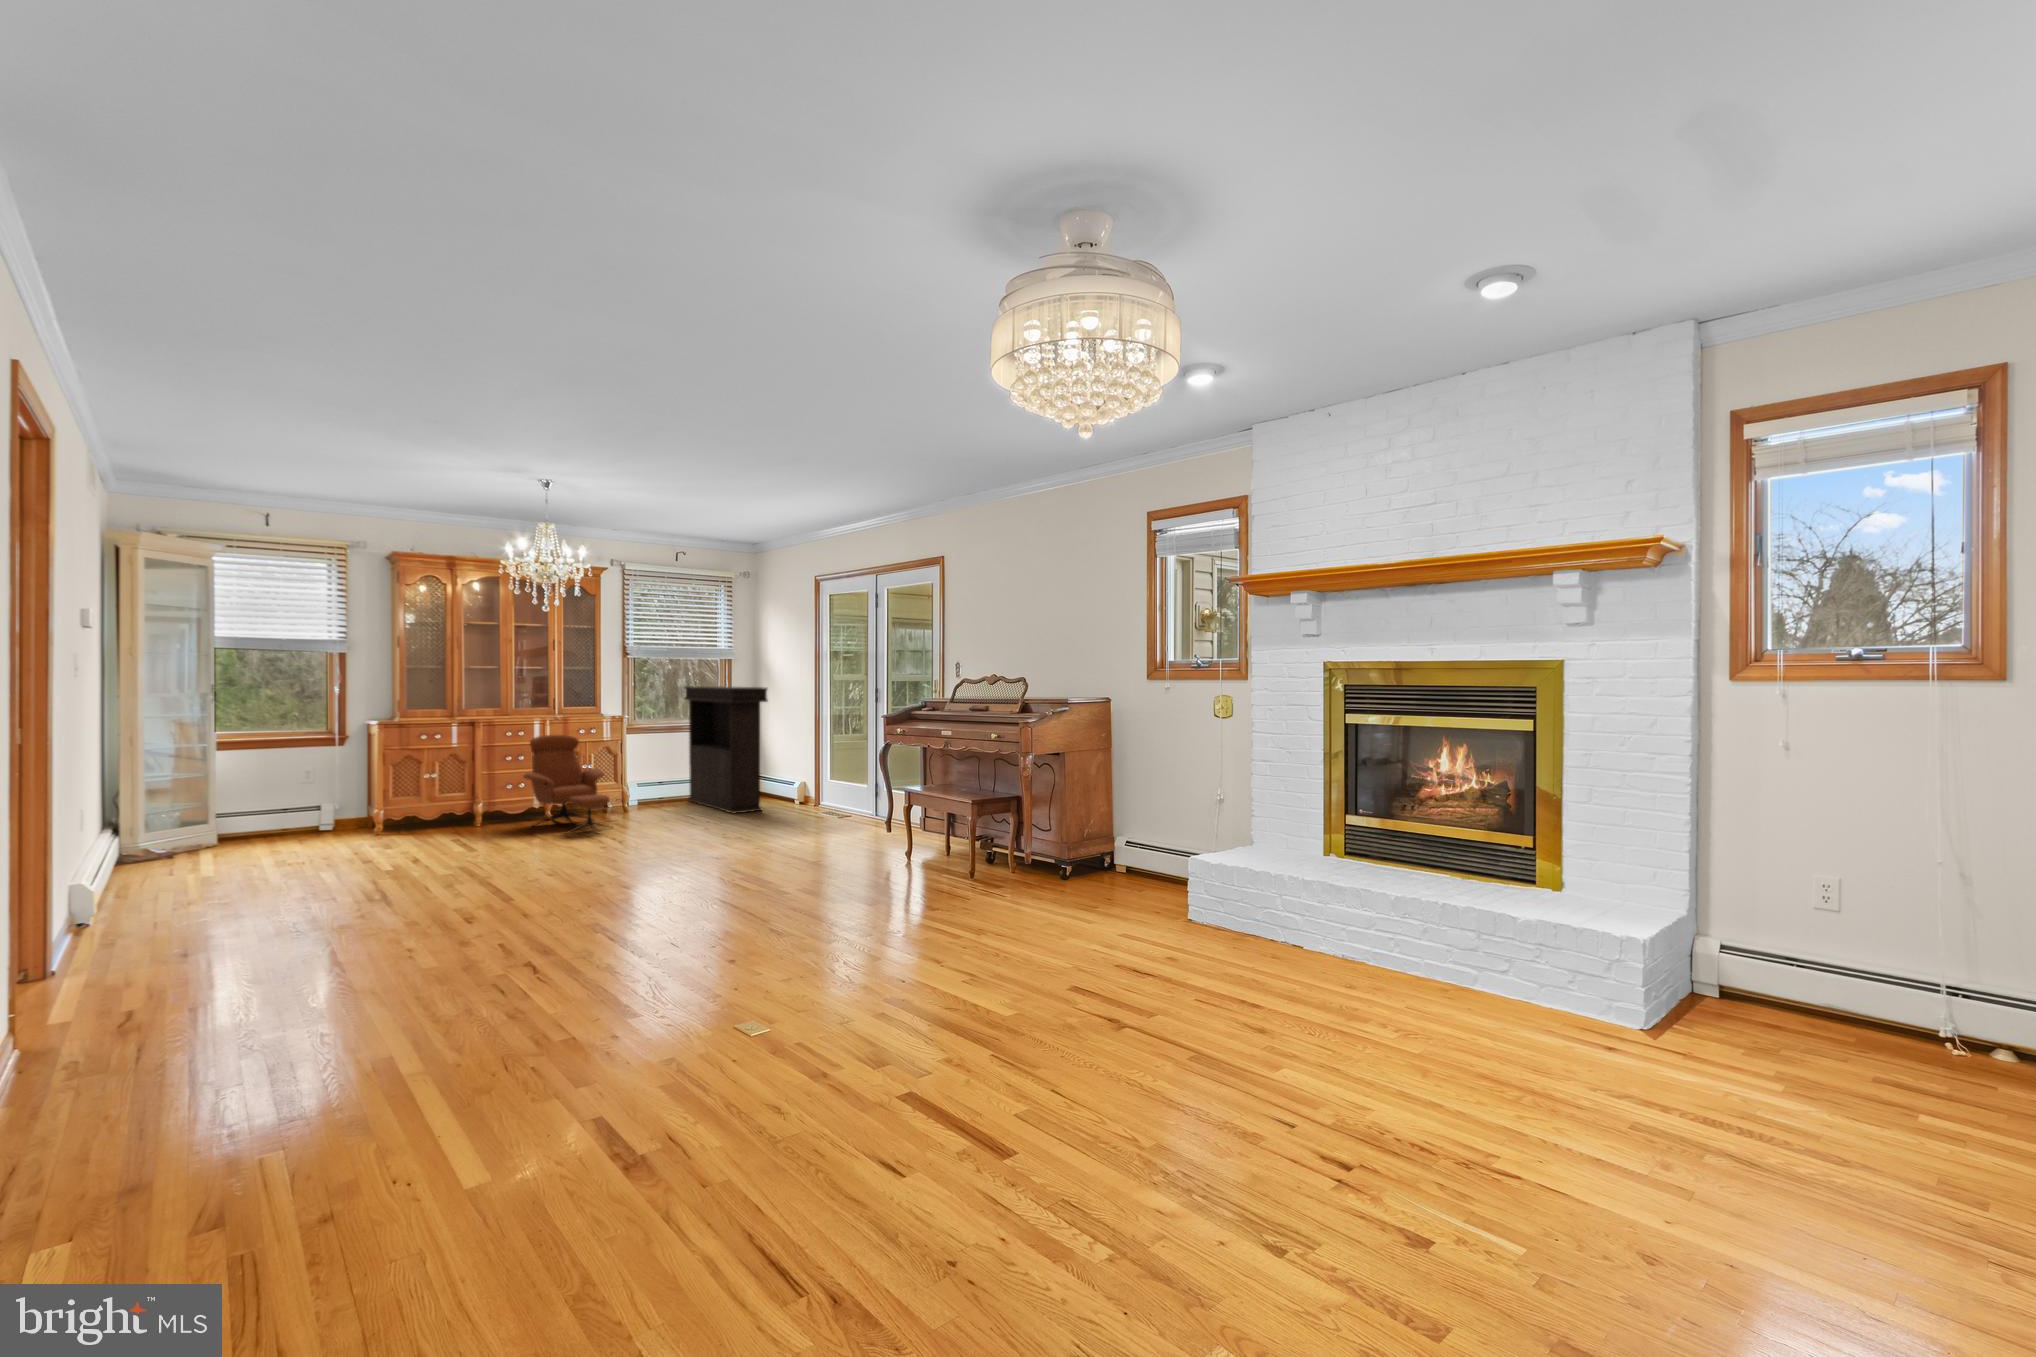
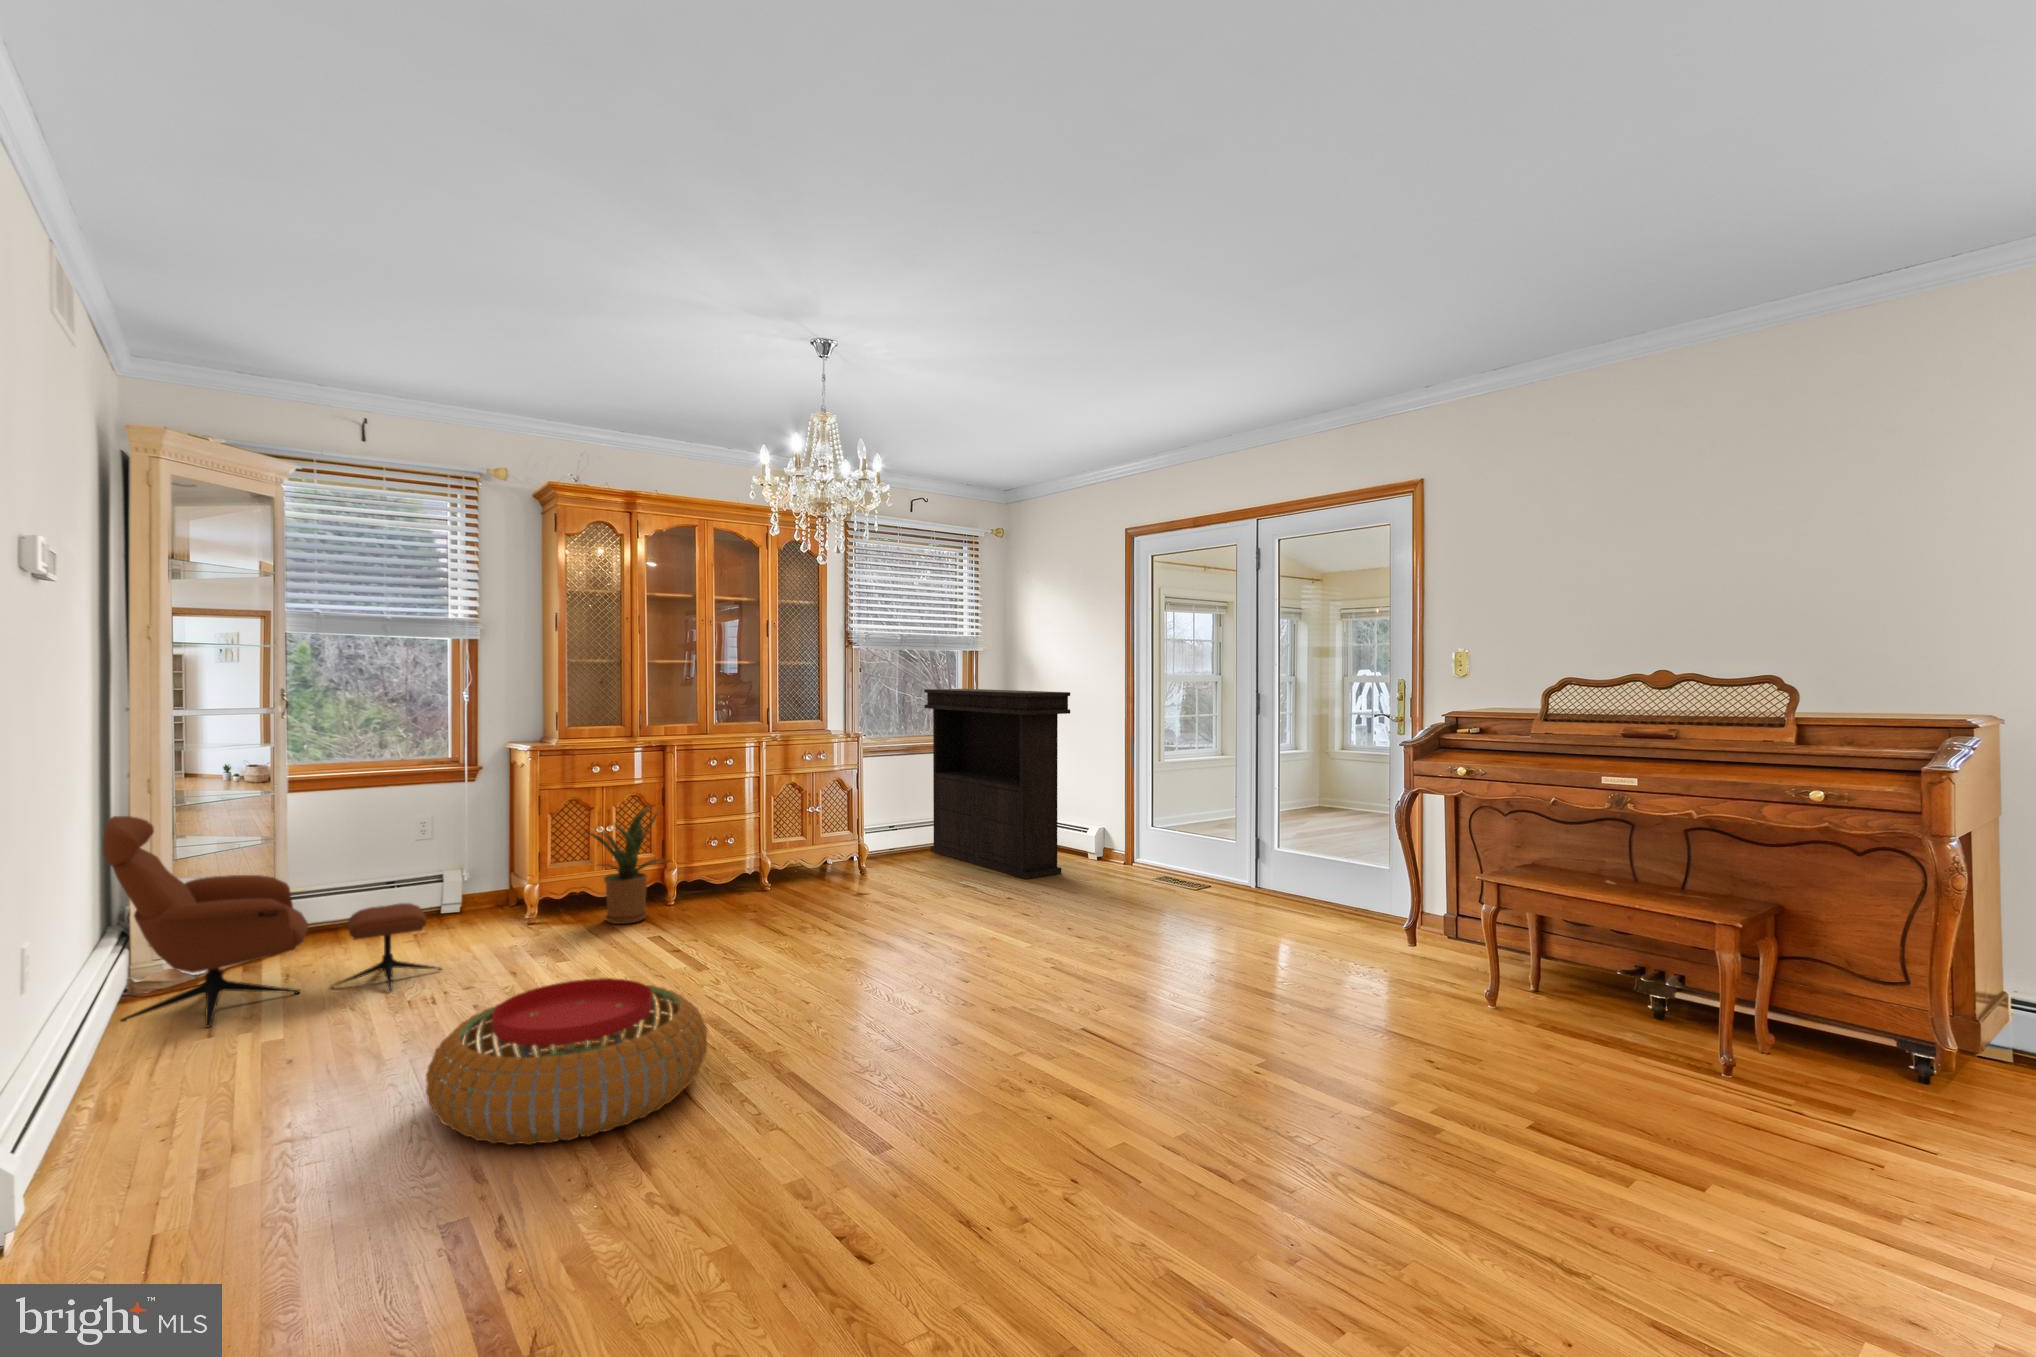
lounge chair: present [524,735,613,833] -> present [103,816,442,1028]
house plant: none [402,760,475,834] -> present [588,807,664,924]
pouf: none [288,835,444,900] -> present [426,978,707,1145]

